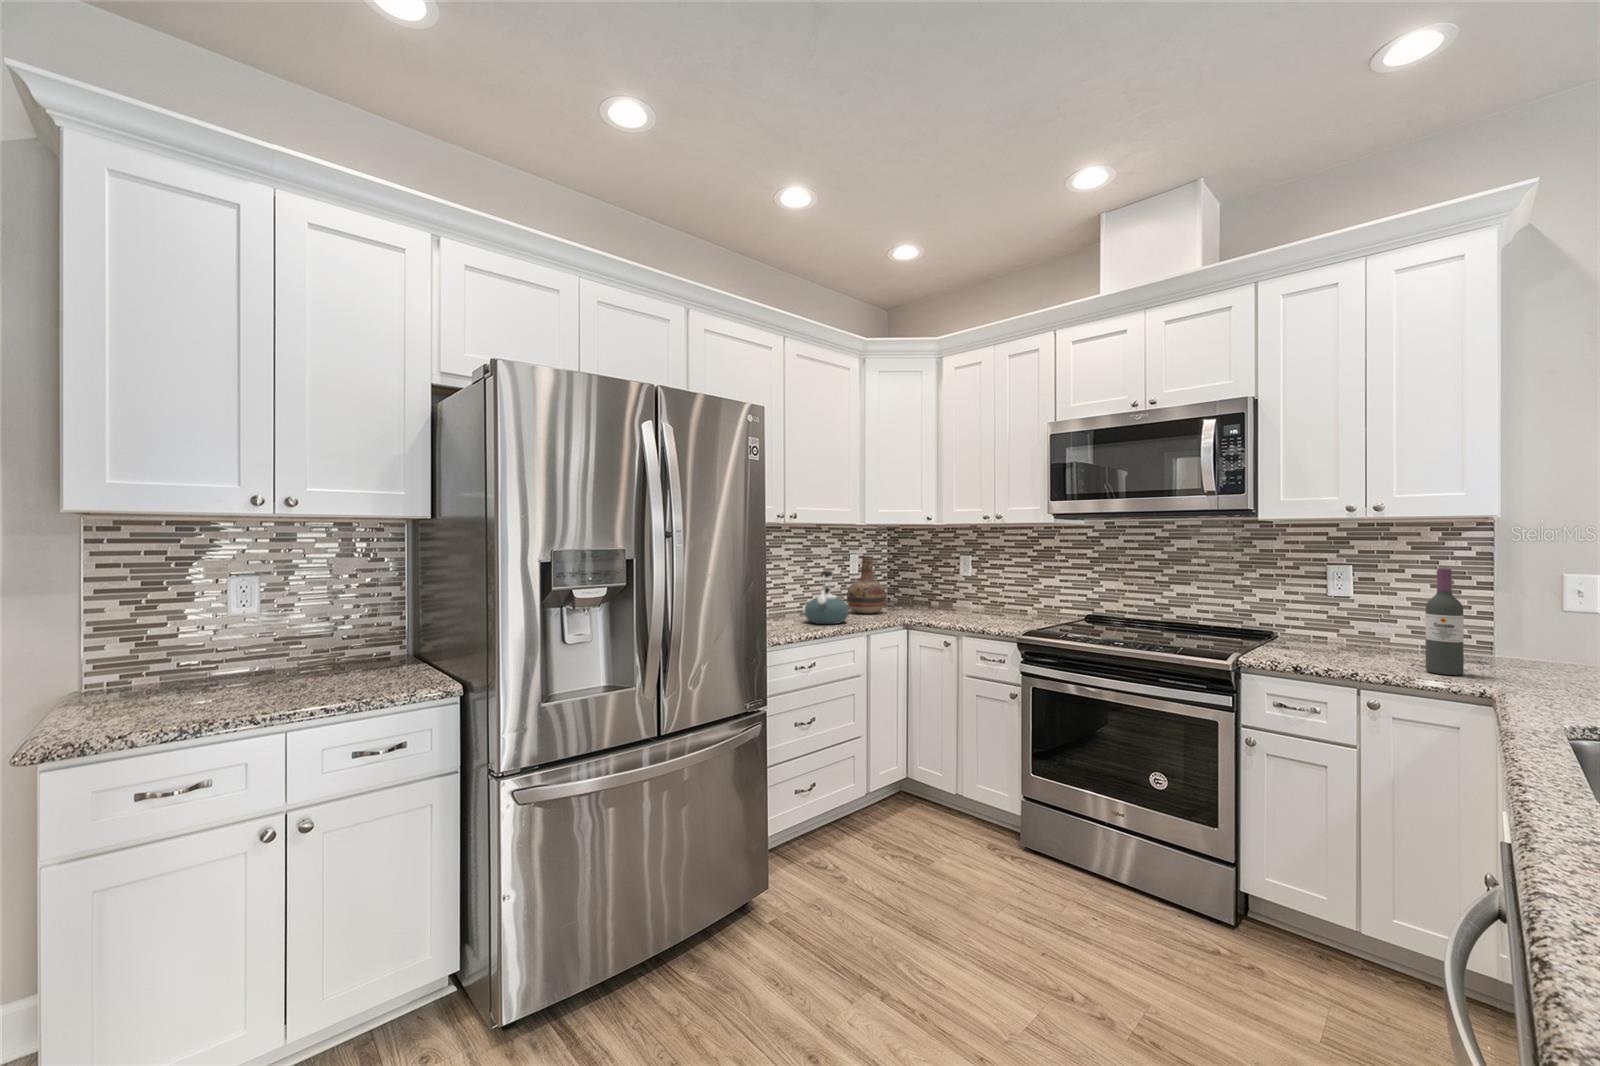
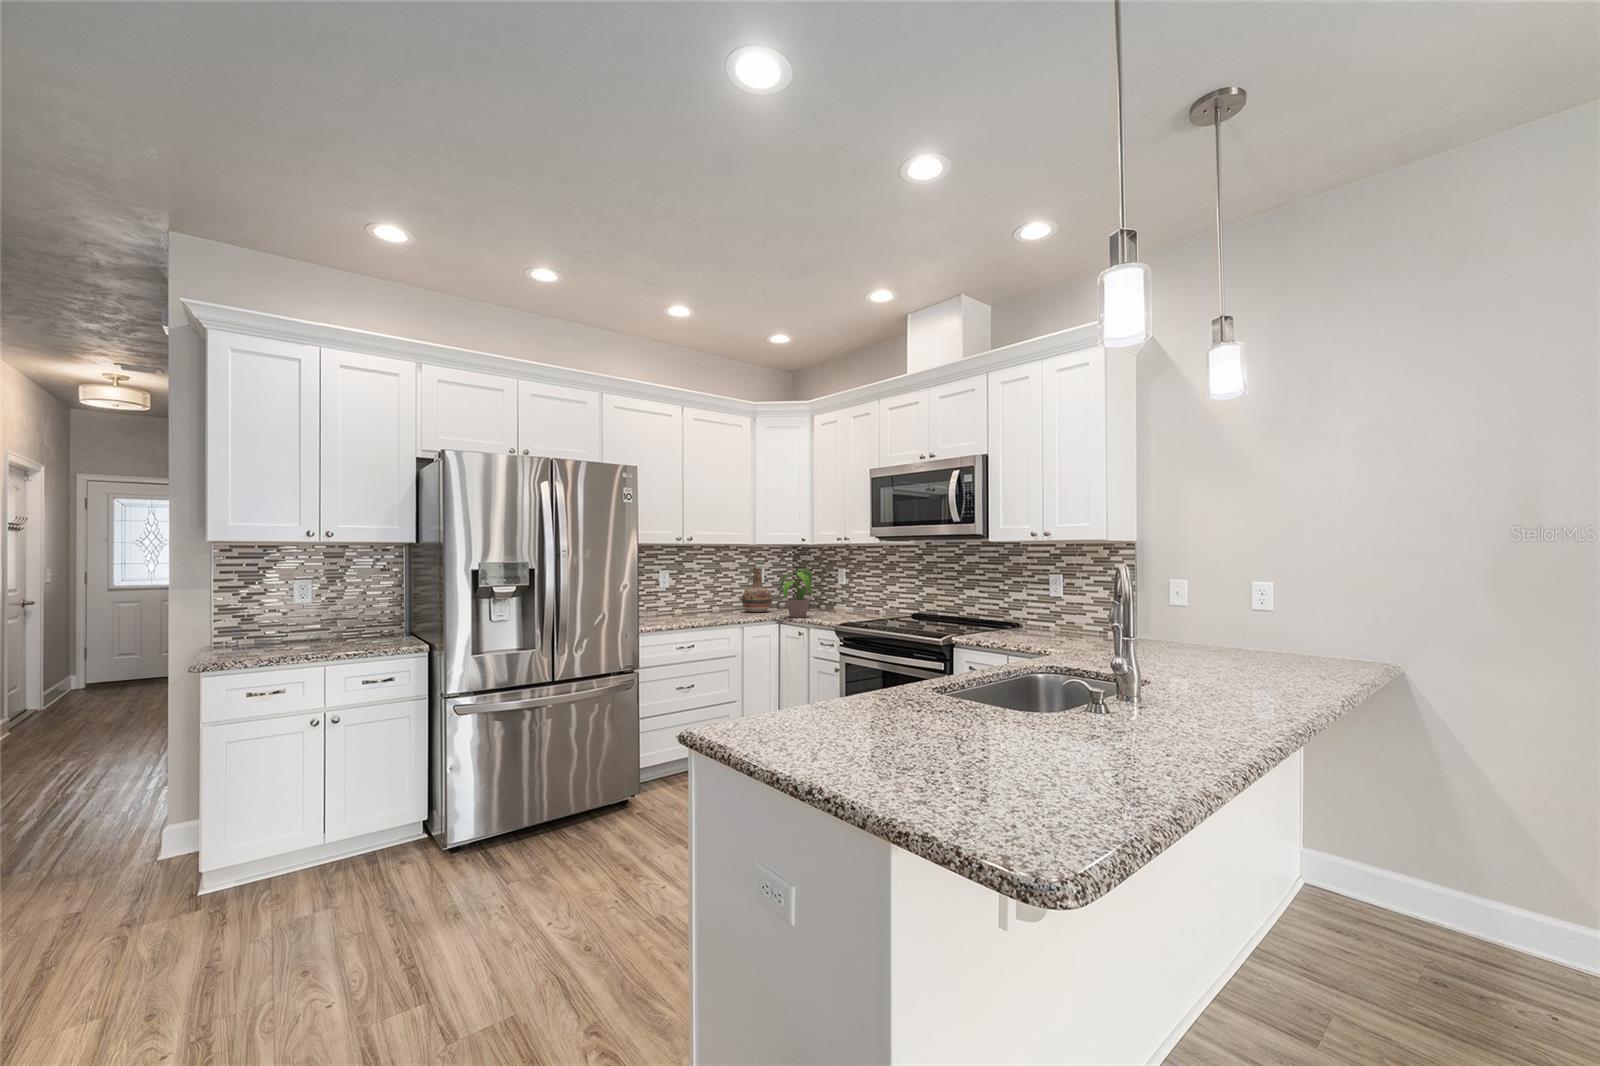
potted plant: none [908,557,967,622] -> present [779,569,812,618]
wine bottle: present [1426,569,1464,675] -> none [1041,576,1060,646]
kettle: present [805,571,849,624] -> none [697,579,729,618]

